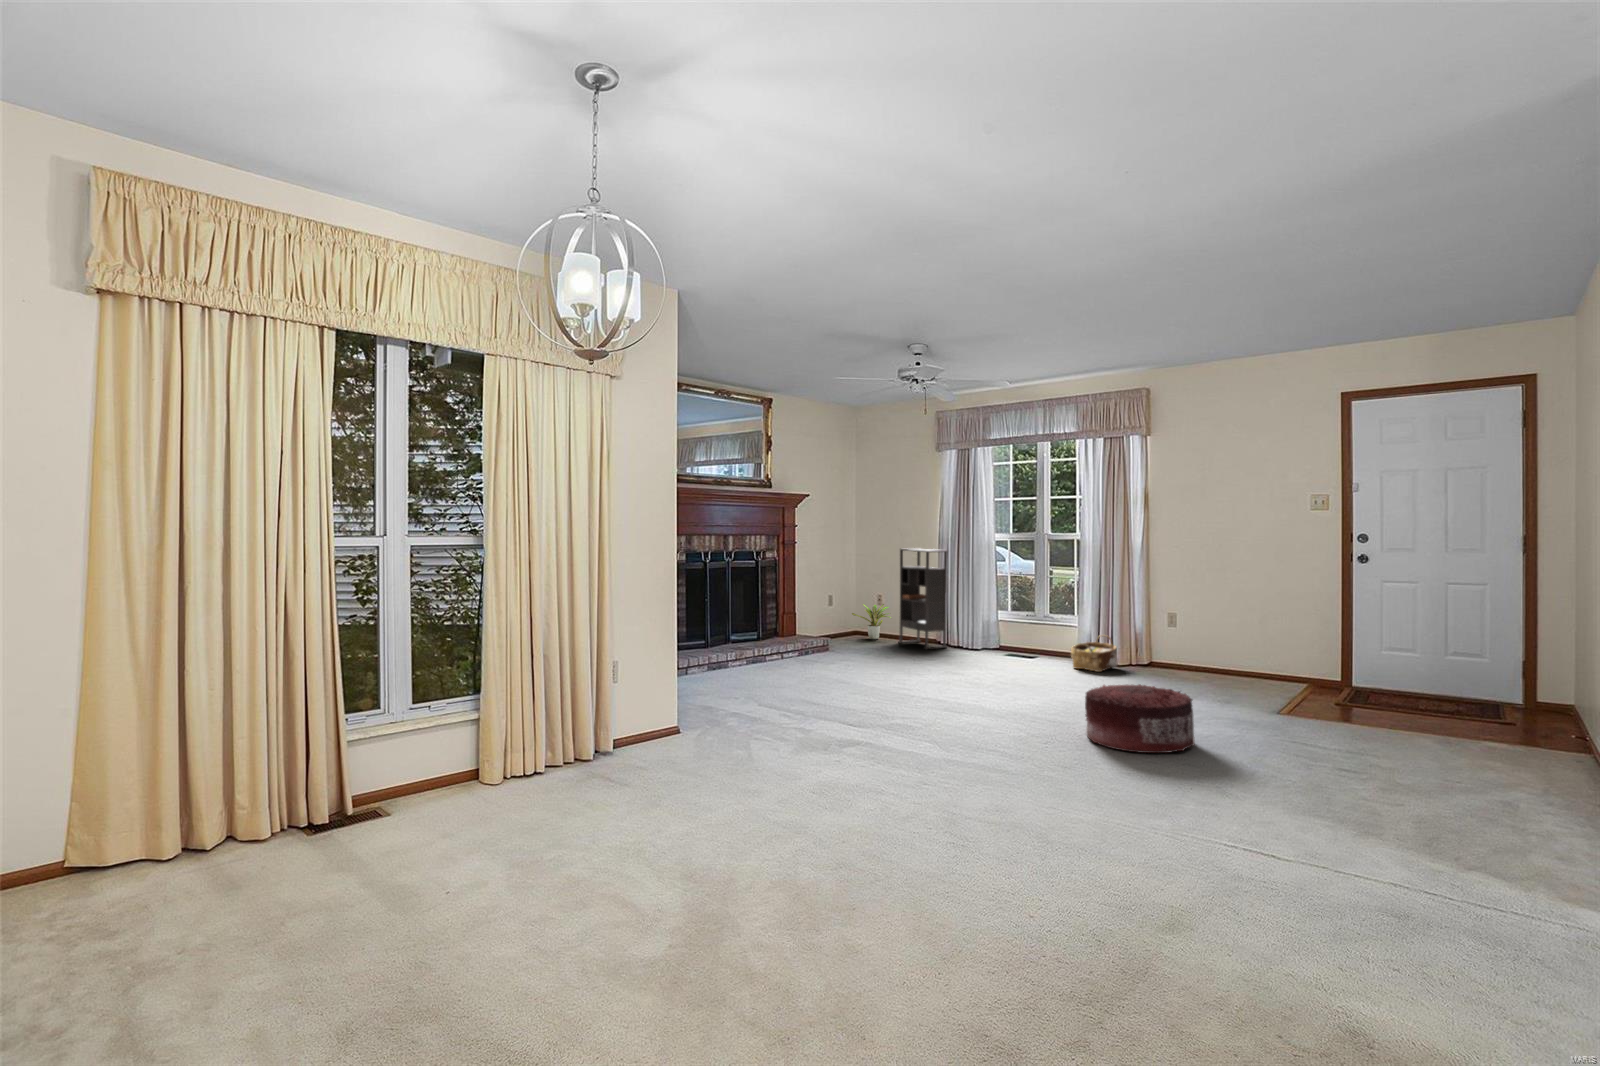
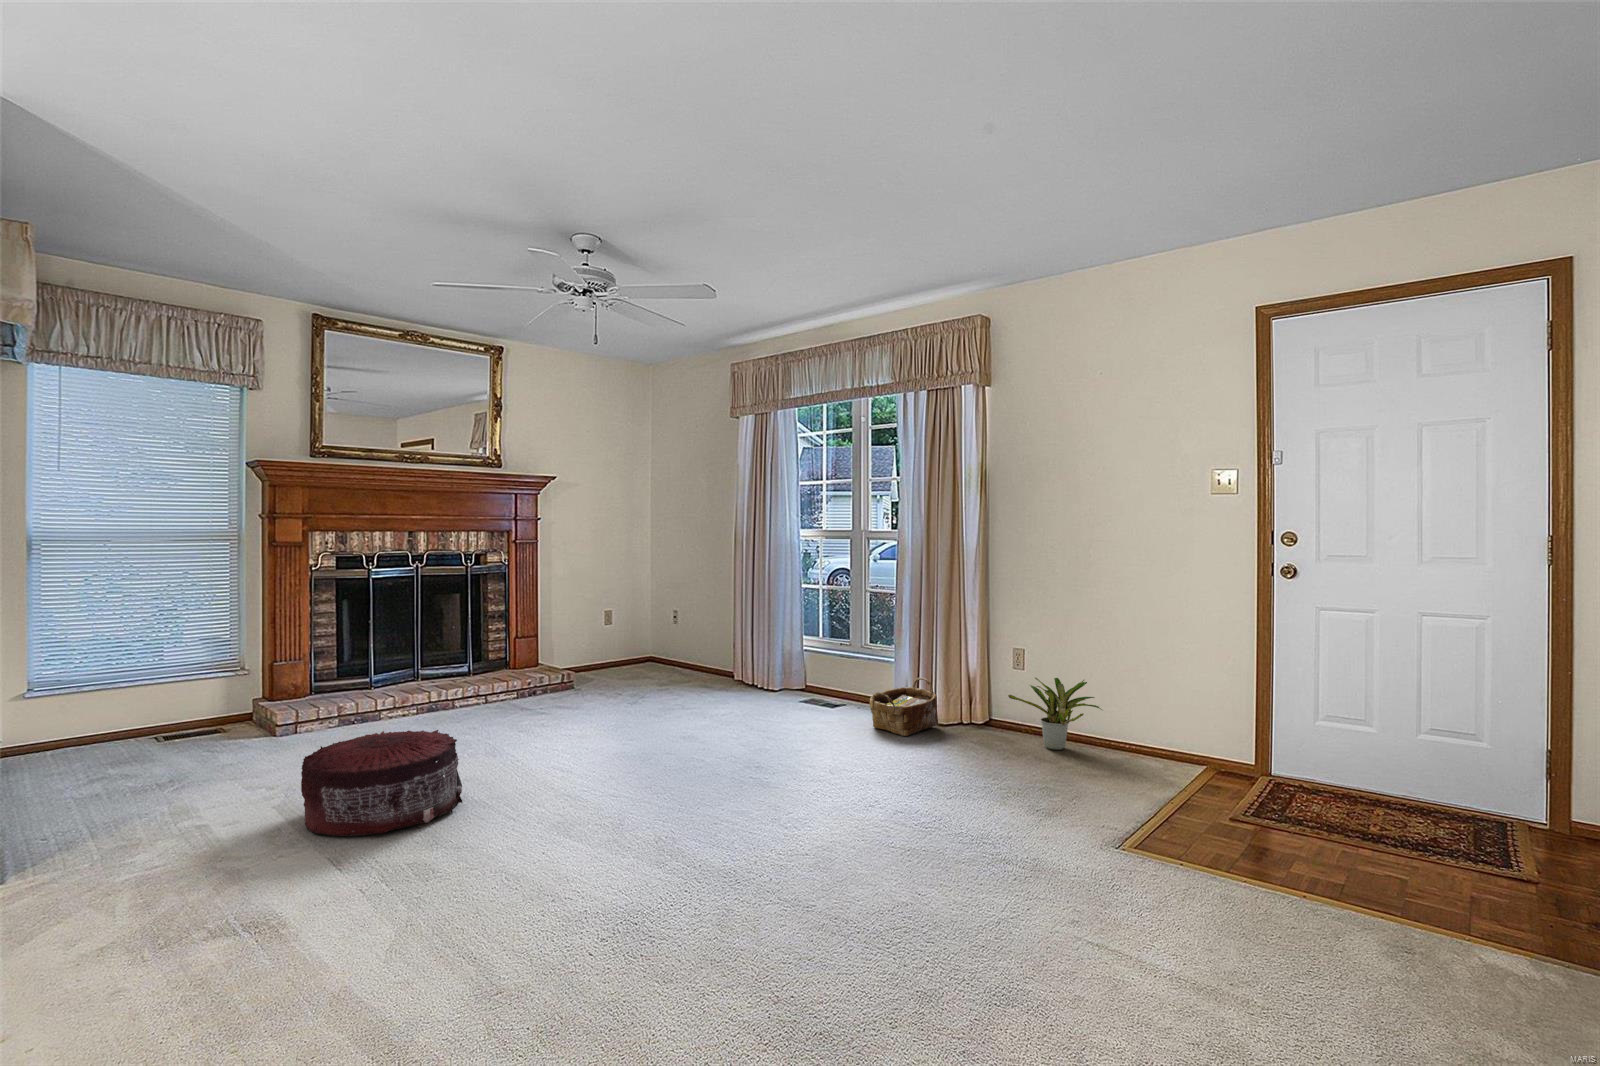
bookshelf: present [899,548,947,649] -> none [684,549,740,689]
potted plant: present [852,604,891,639] -> present [1008,678,1102,750]
pouf: present [1085,684,1195,753] -> present [301,730,462,836]

